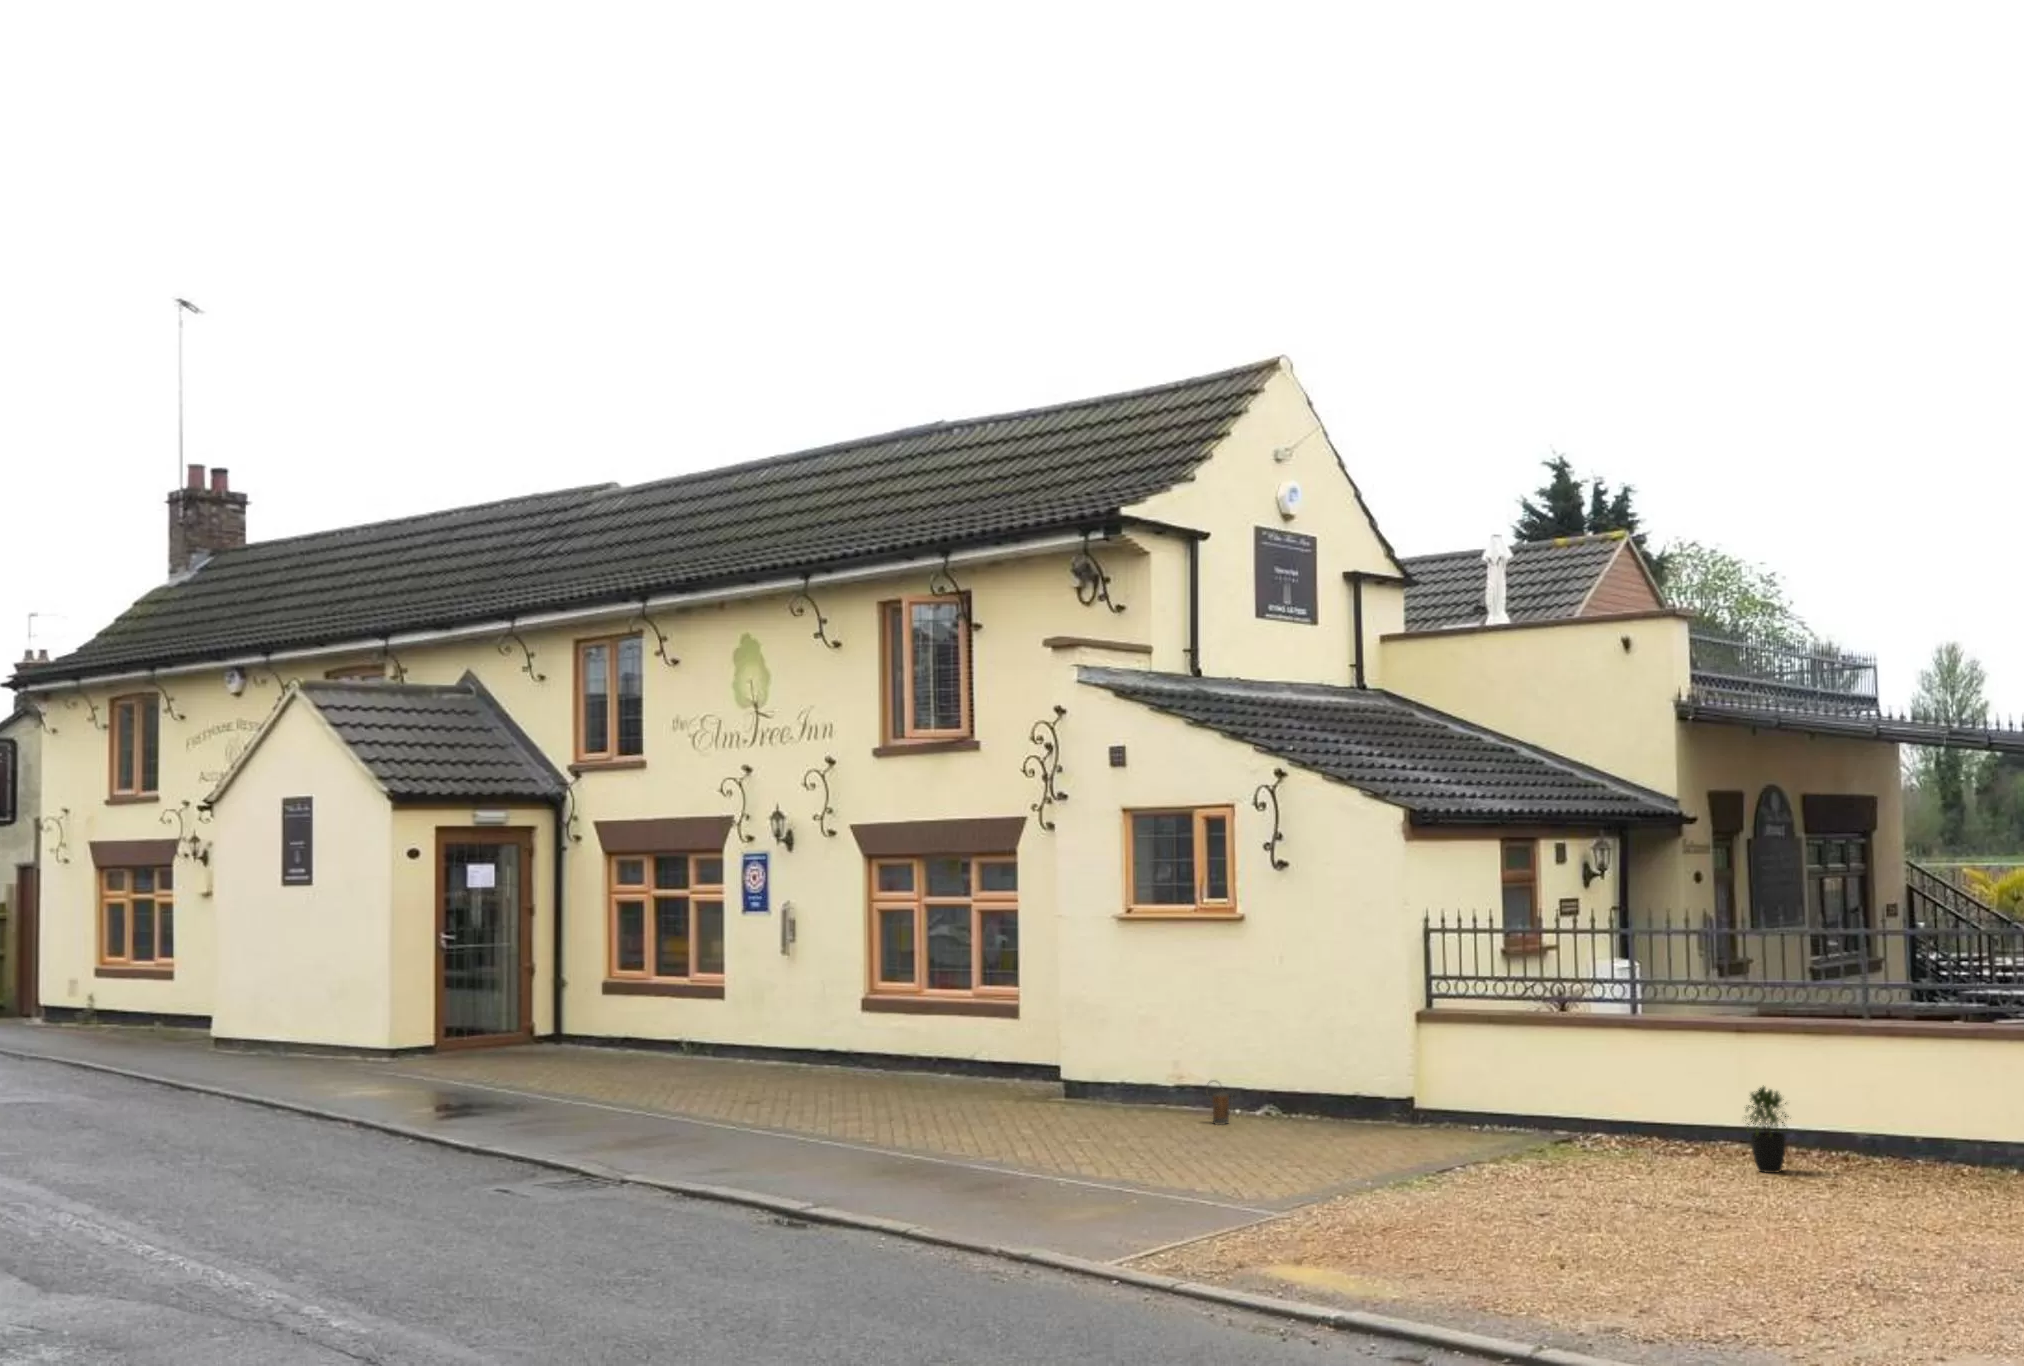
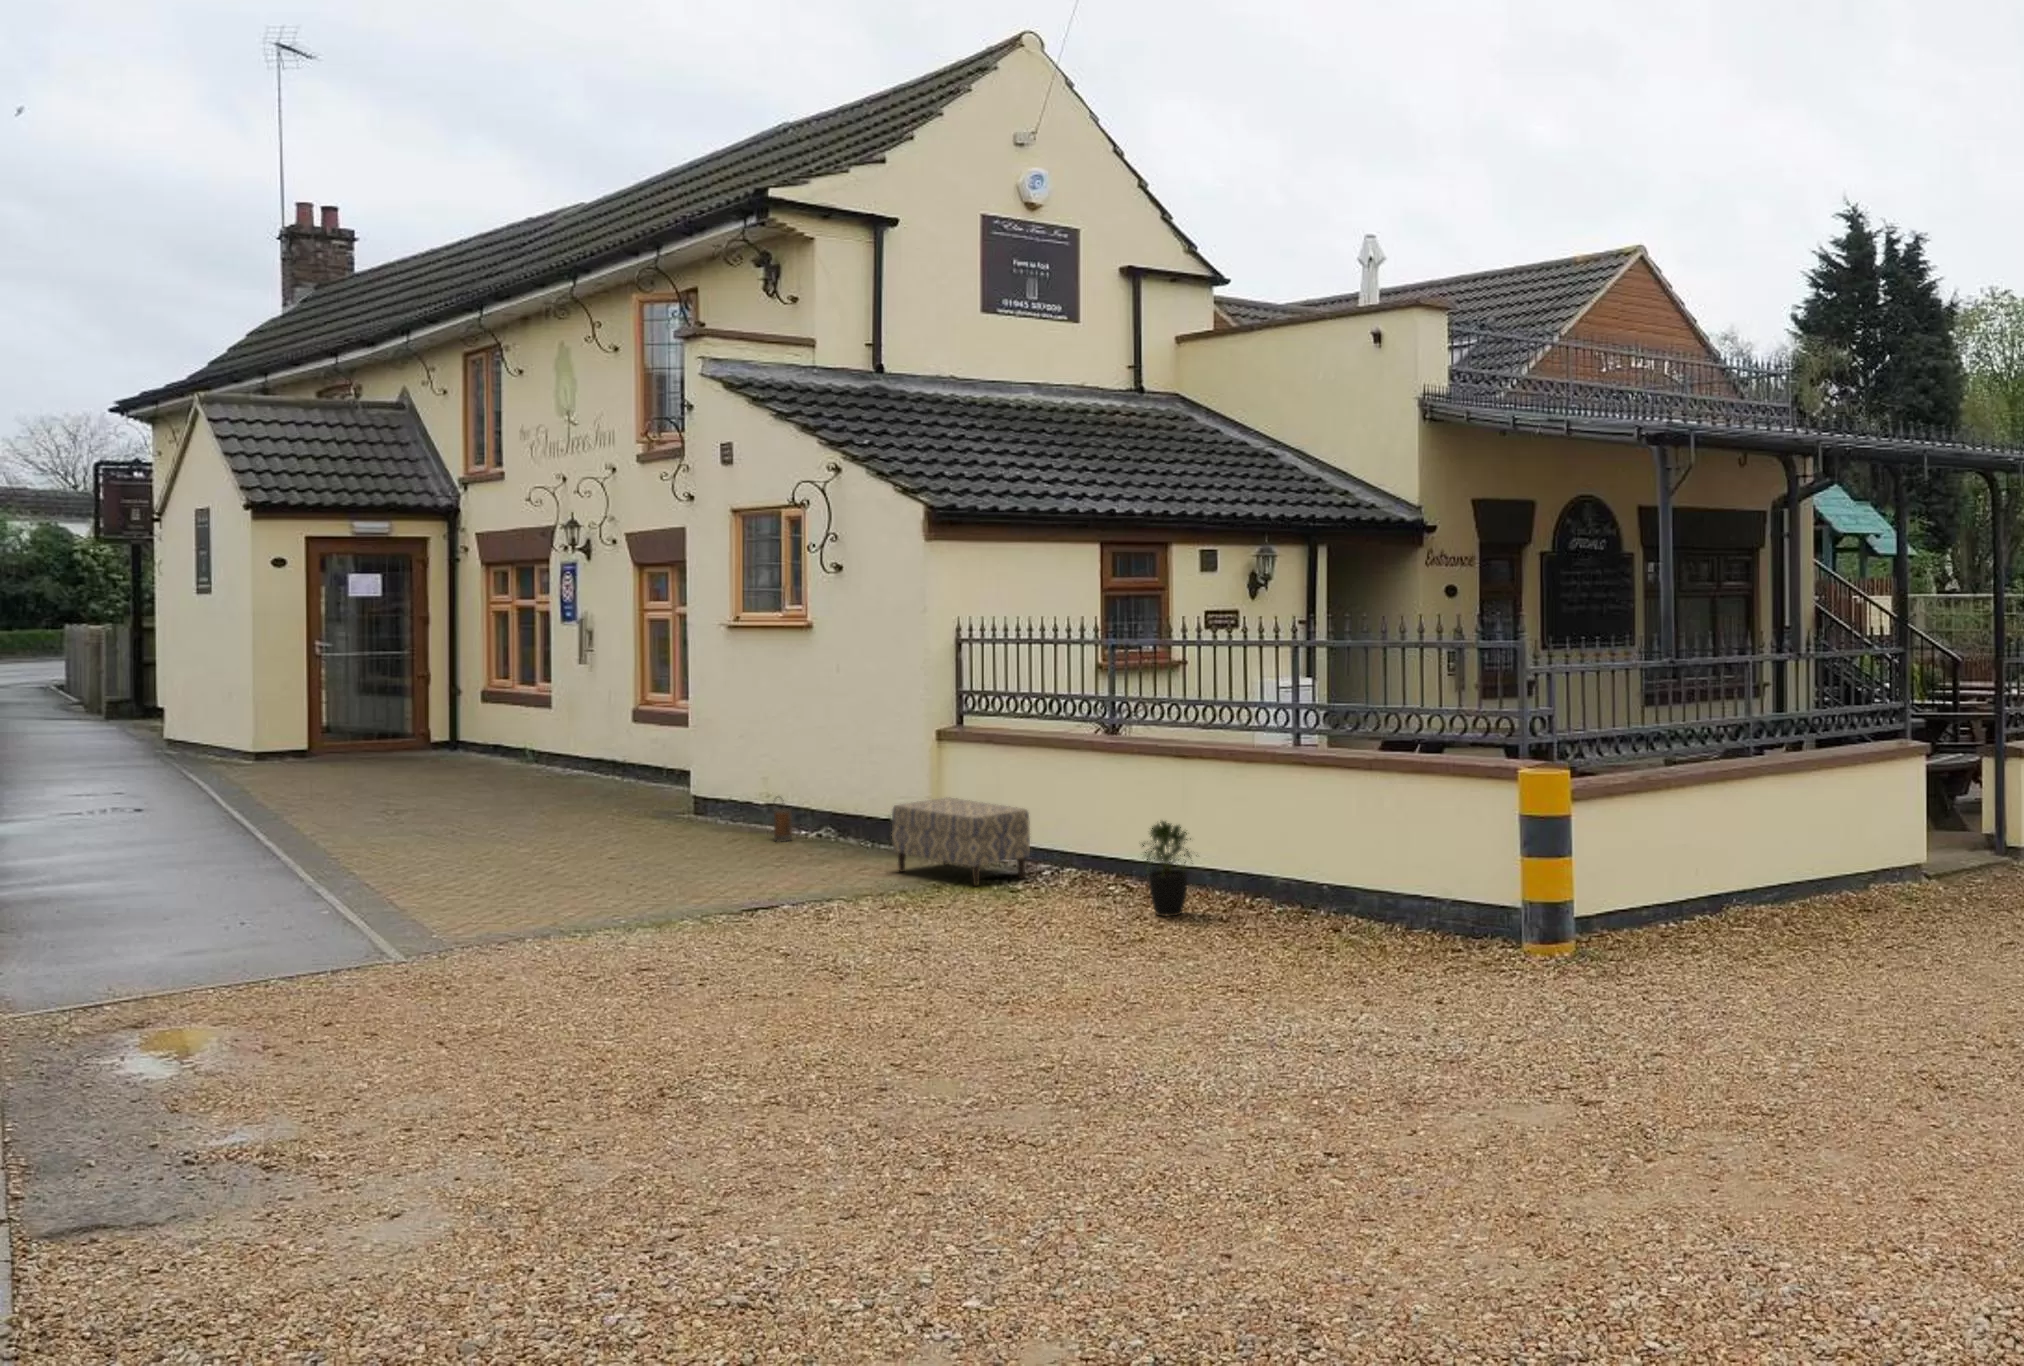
bench: none [1413,1076,1557,1156] -> present [892,798,1030,886]

